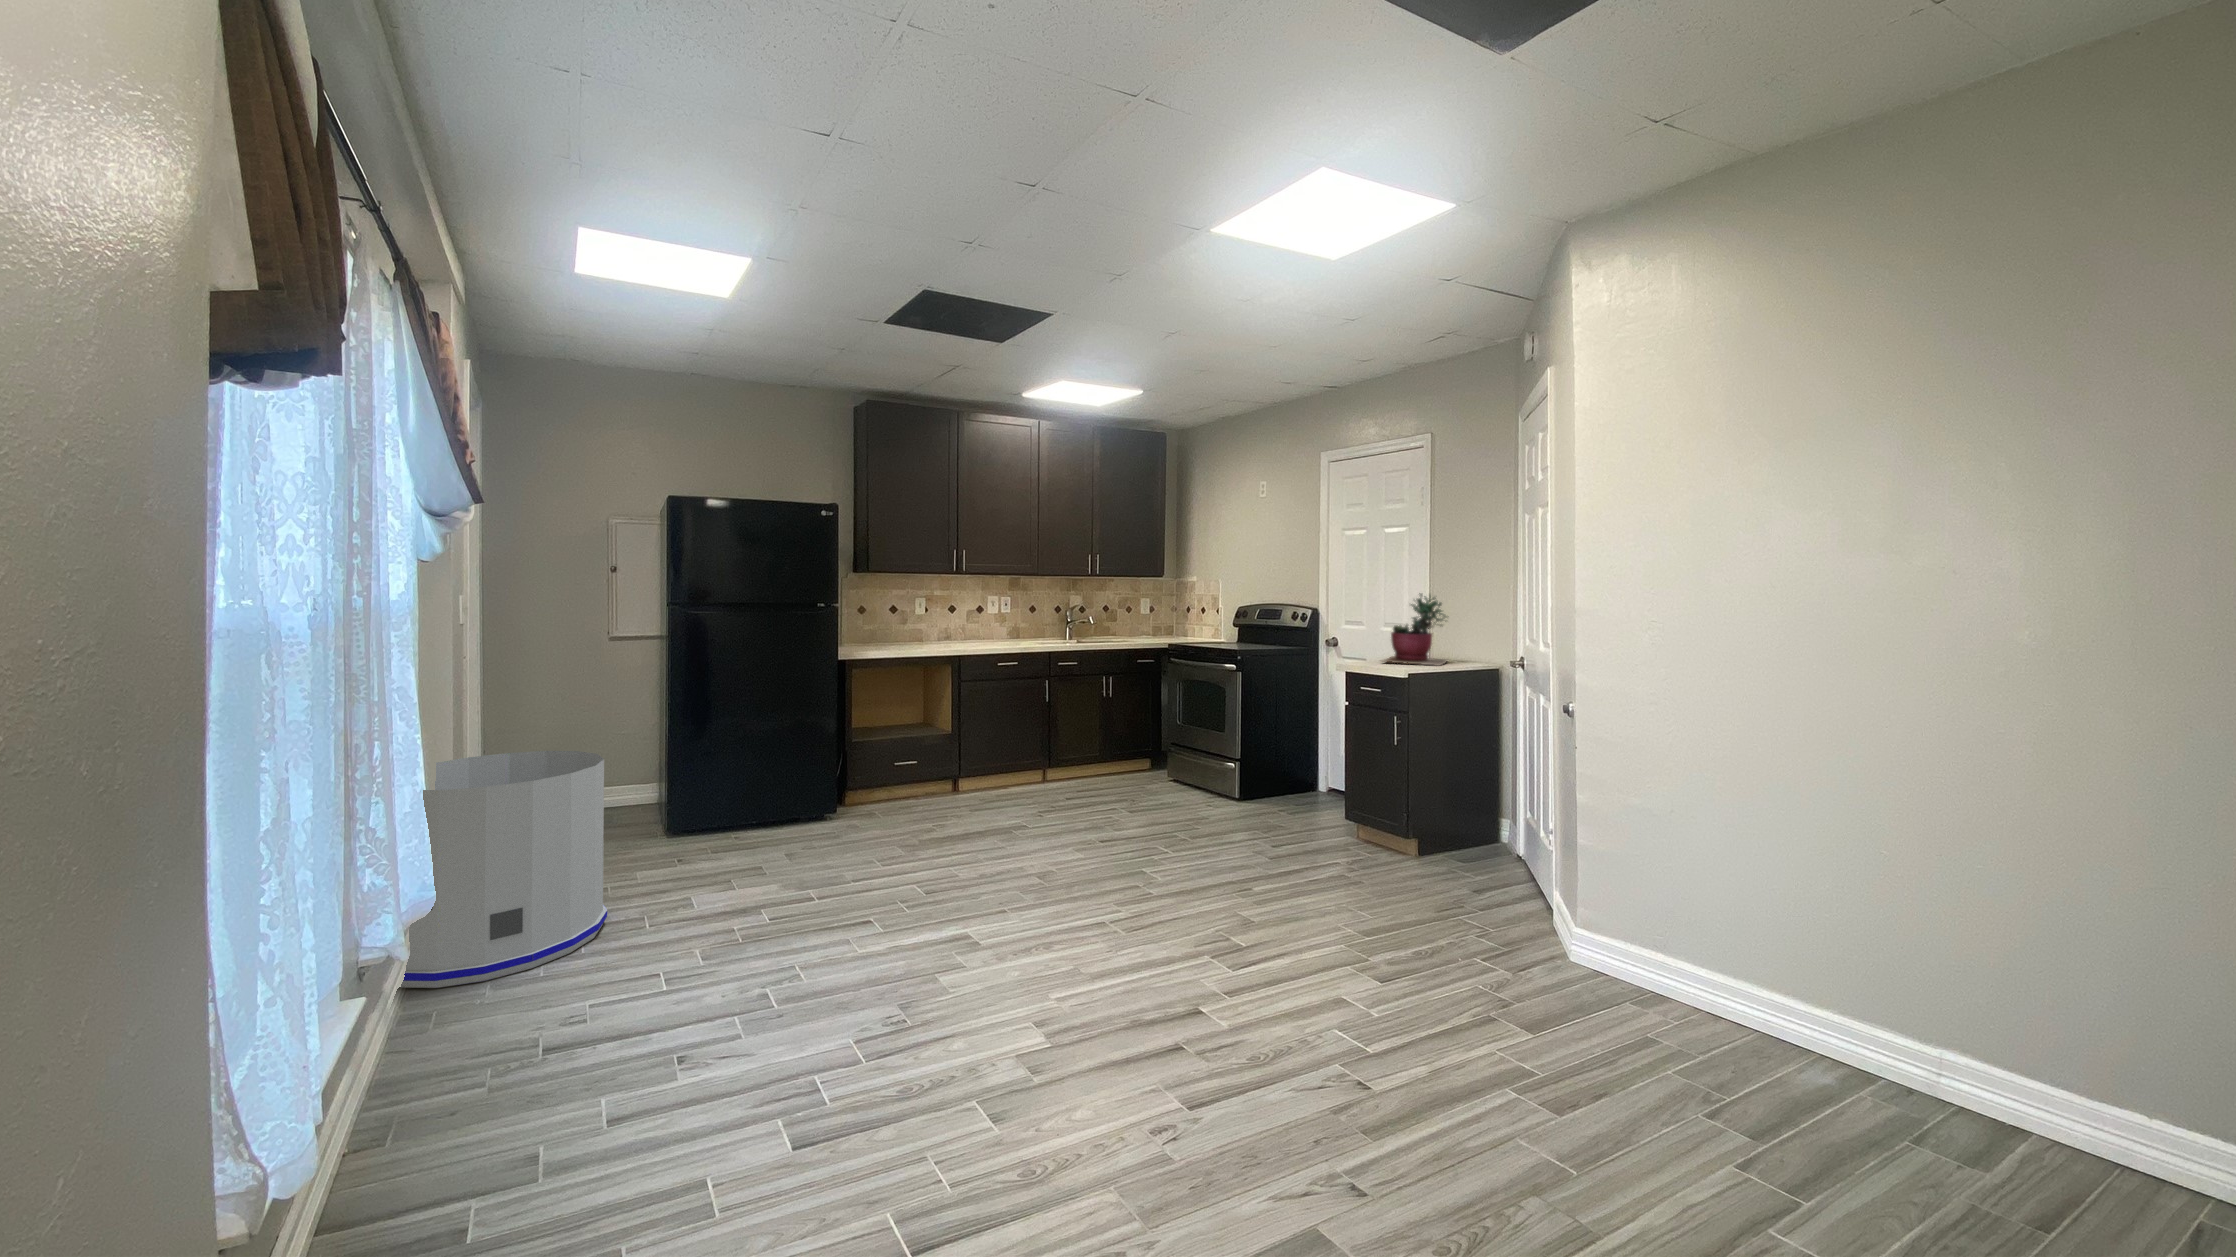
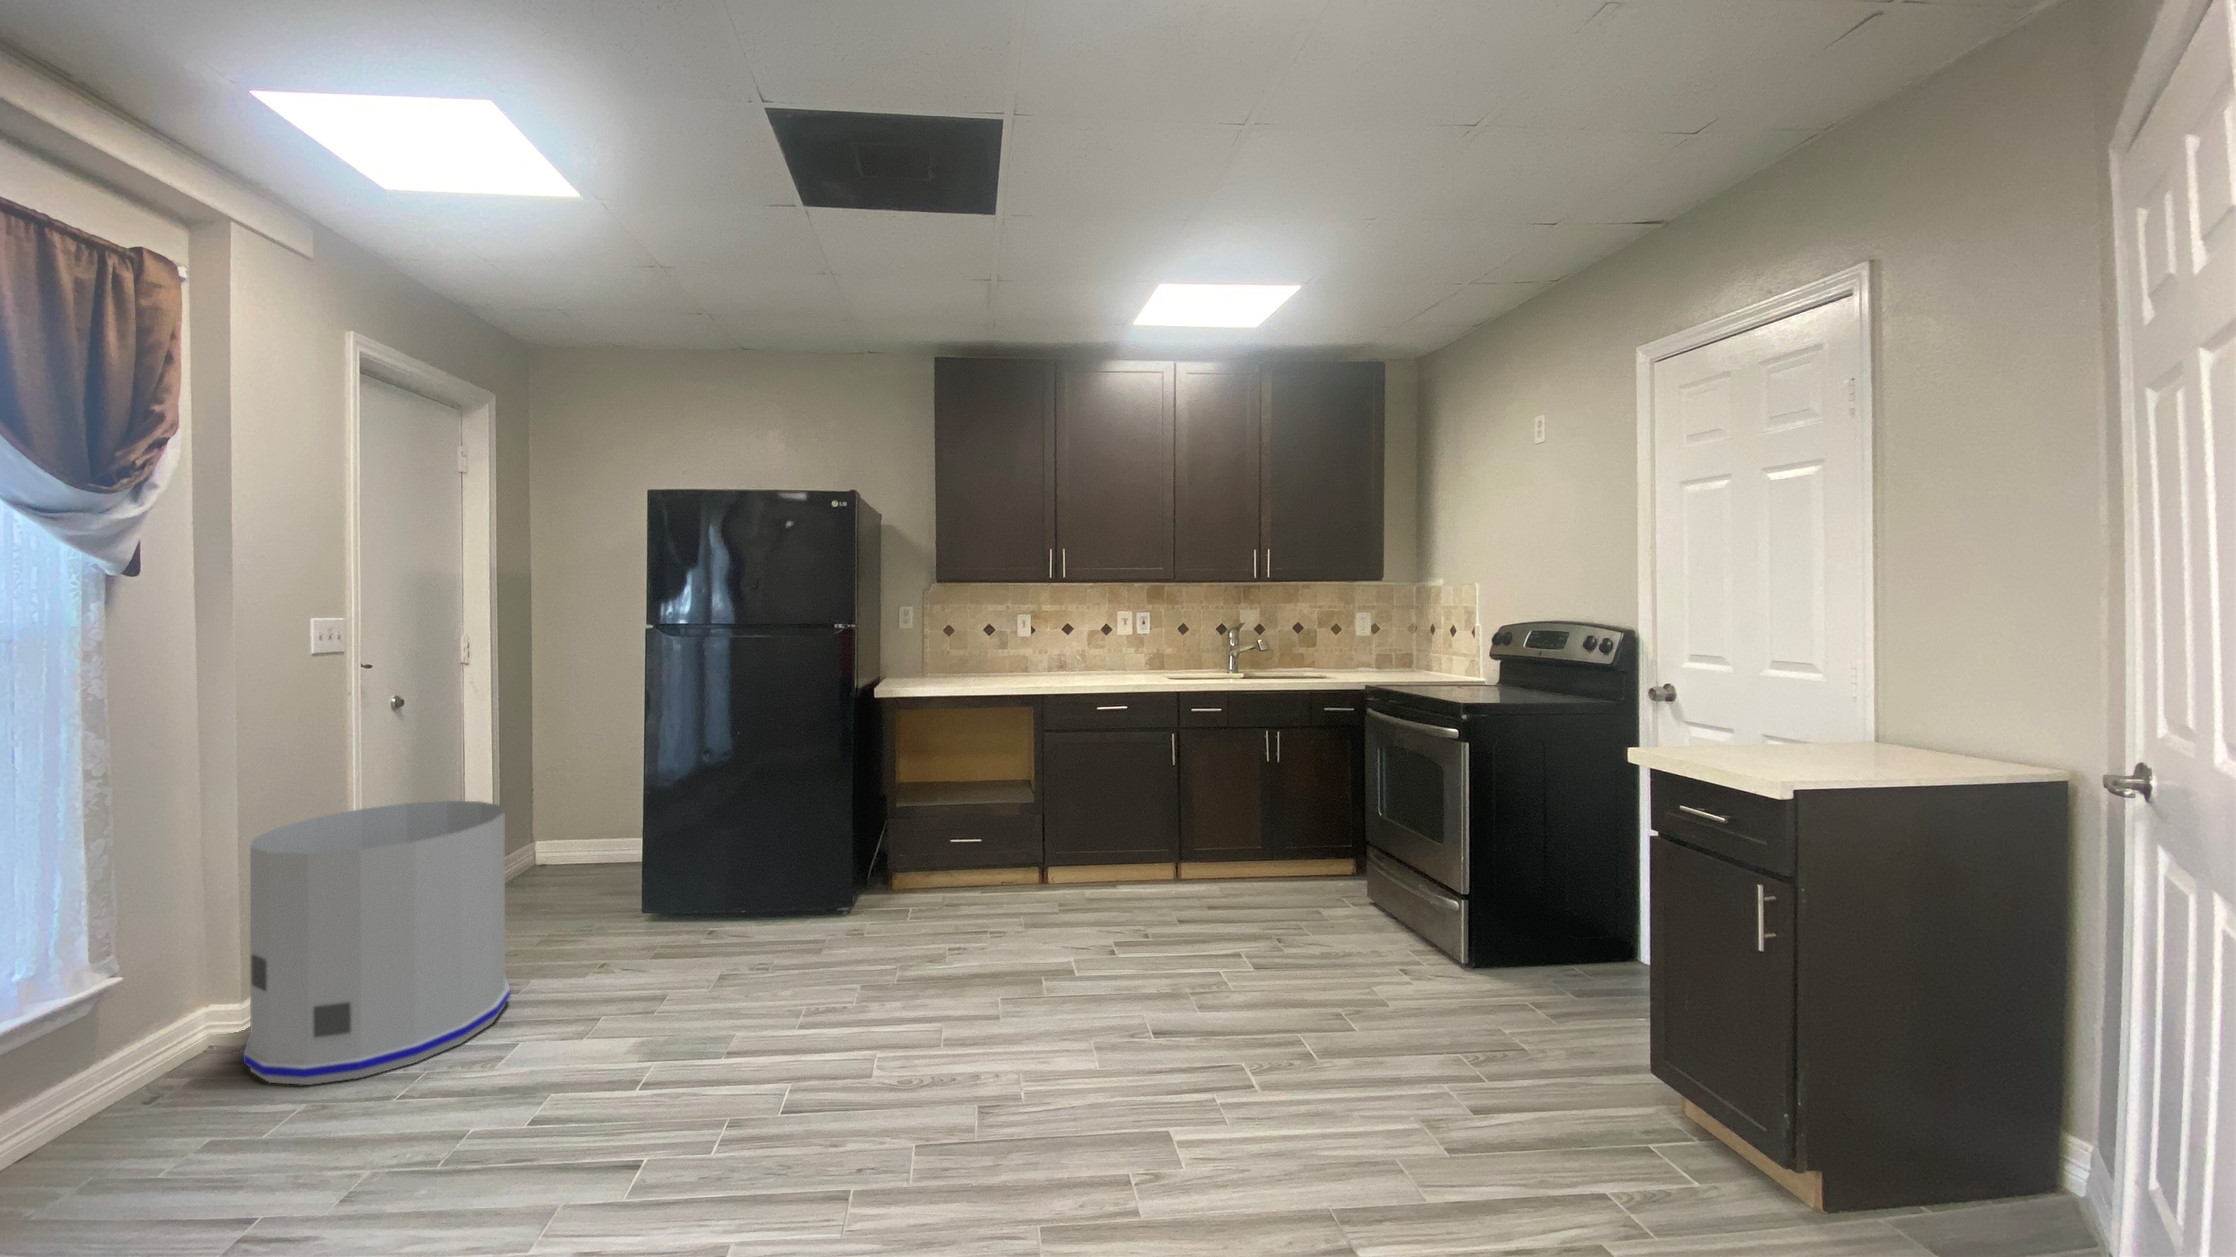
succulent plant: present [1384,593,1448,666] -> none [1734,602,1944,774]

